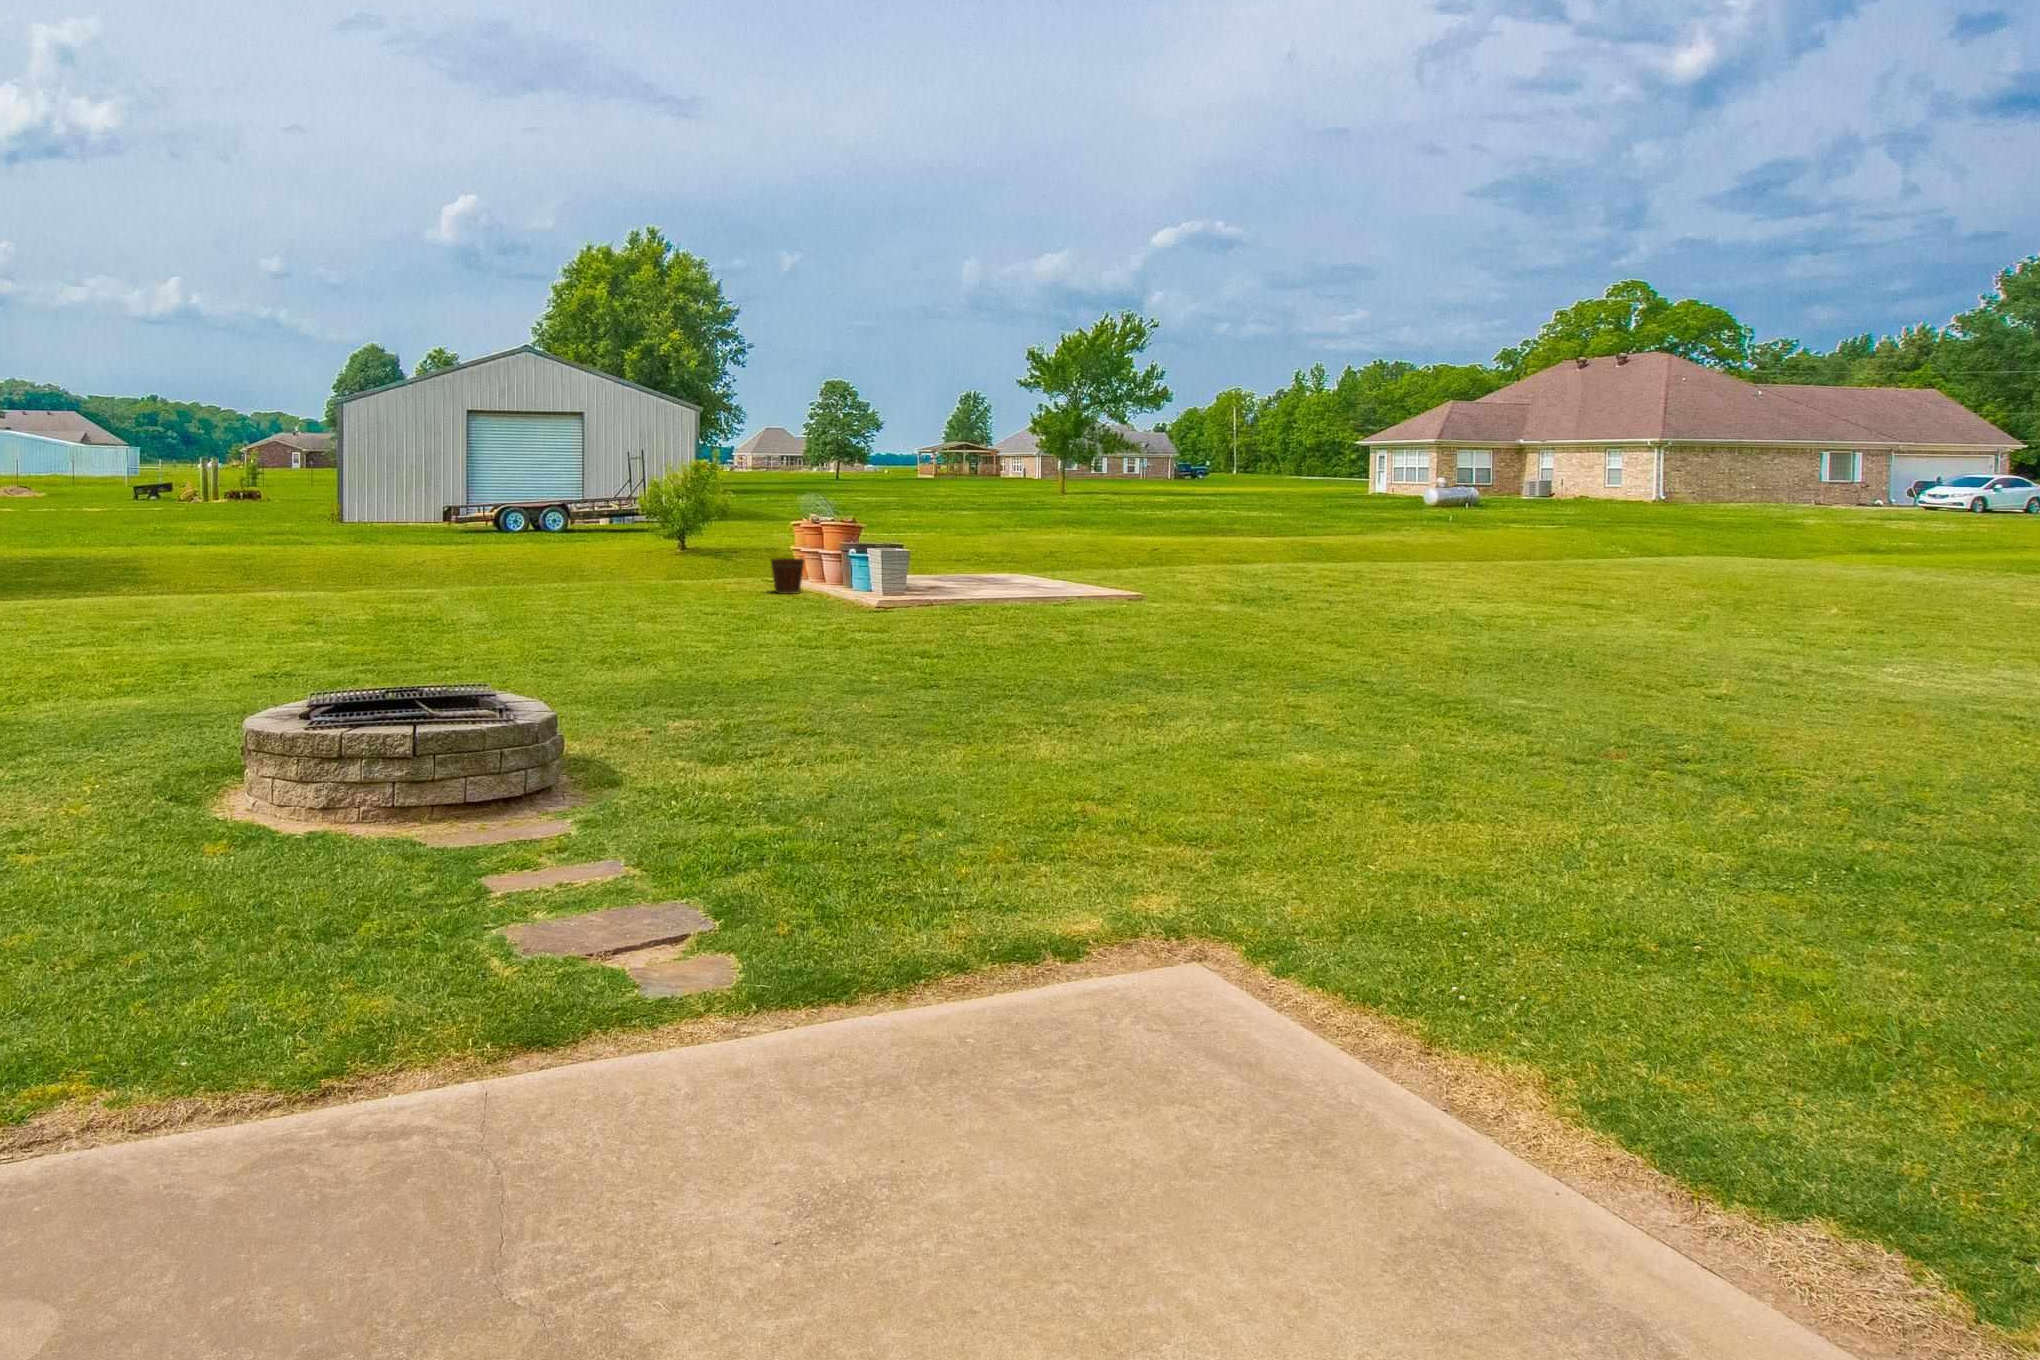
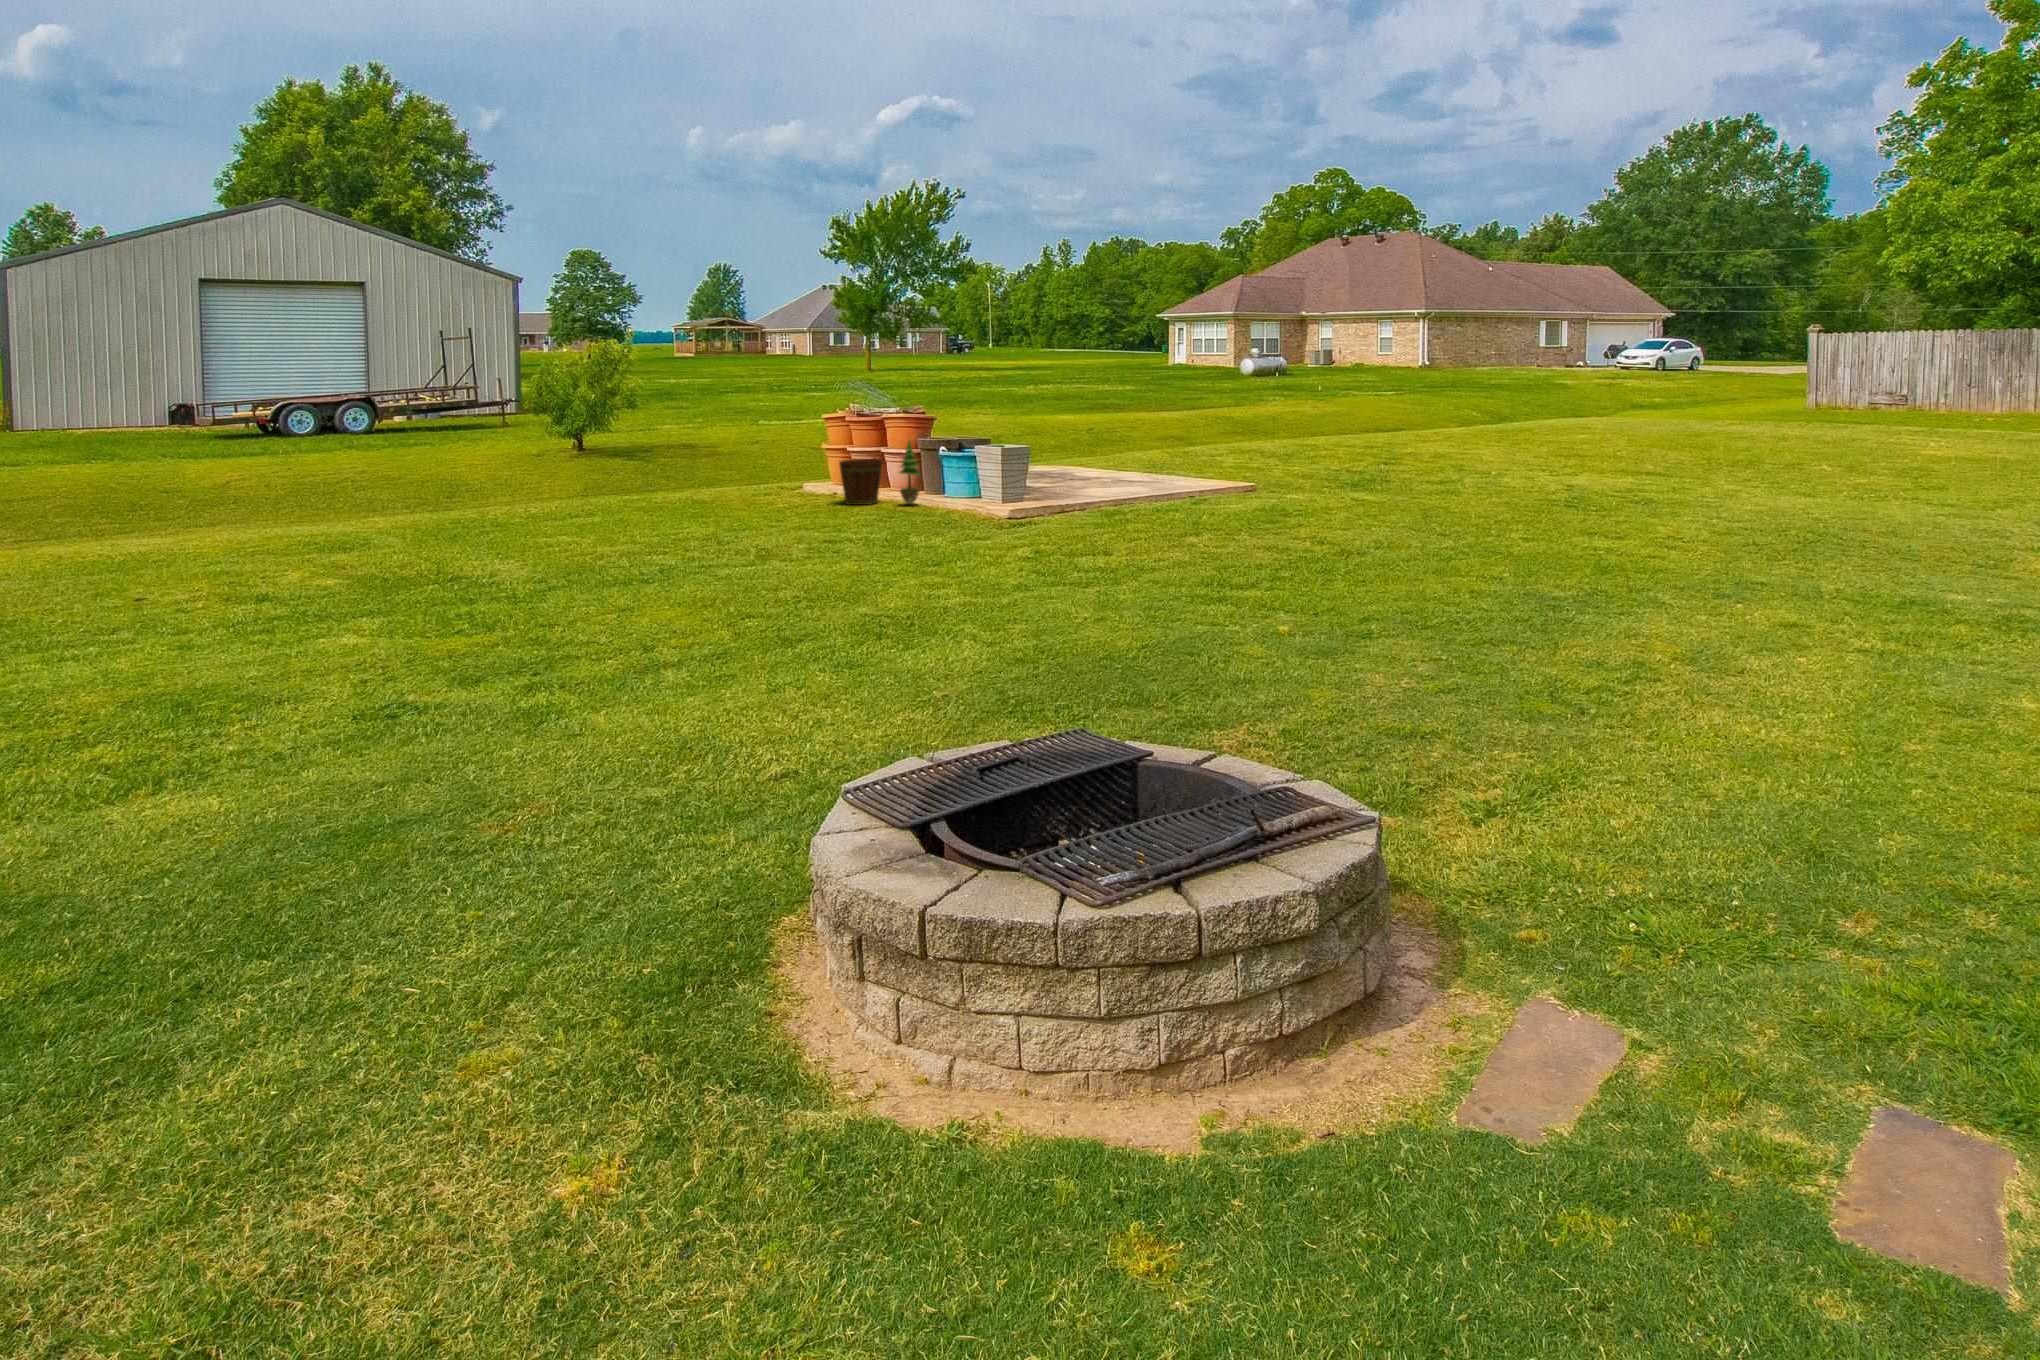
potted tree: none [810,542,828,596] -> present [900,441,920,504]

